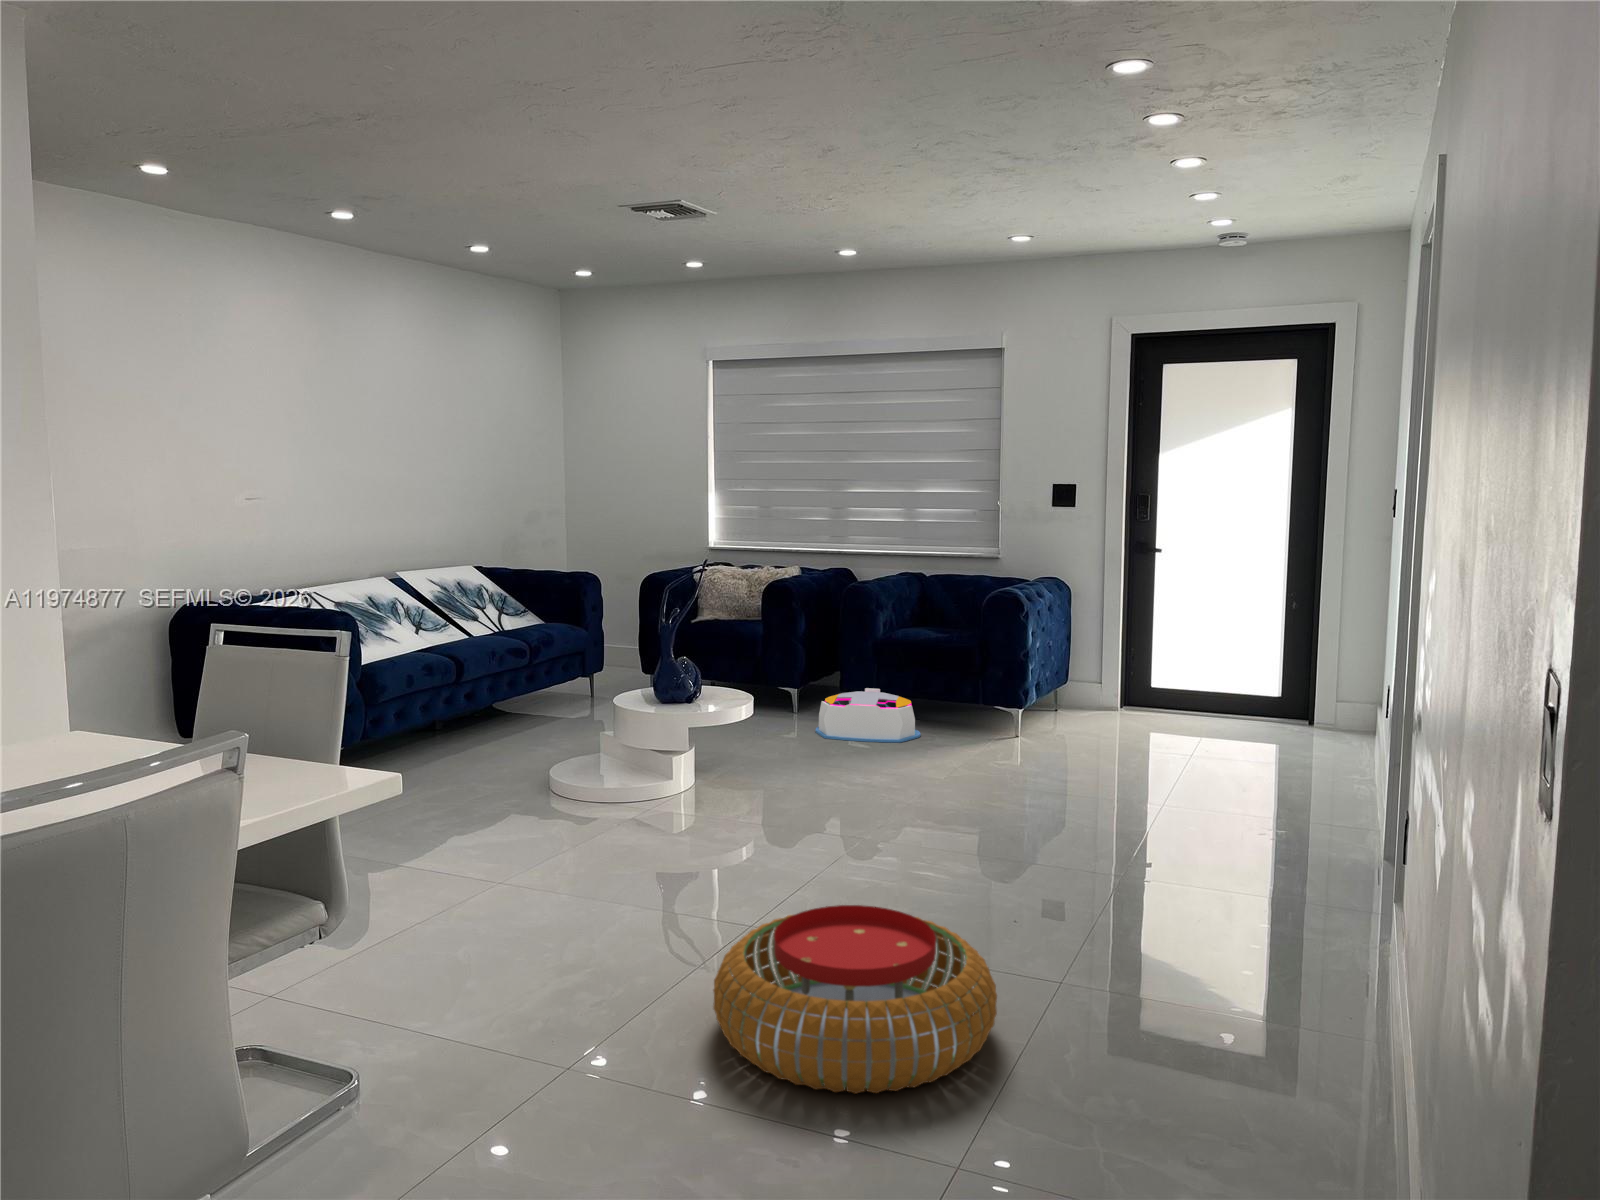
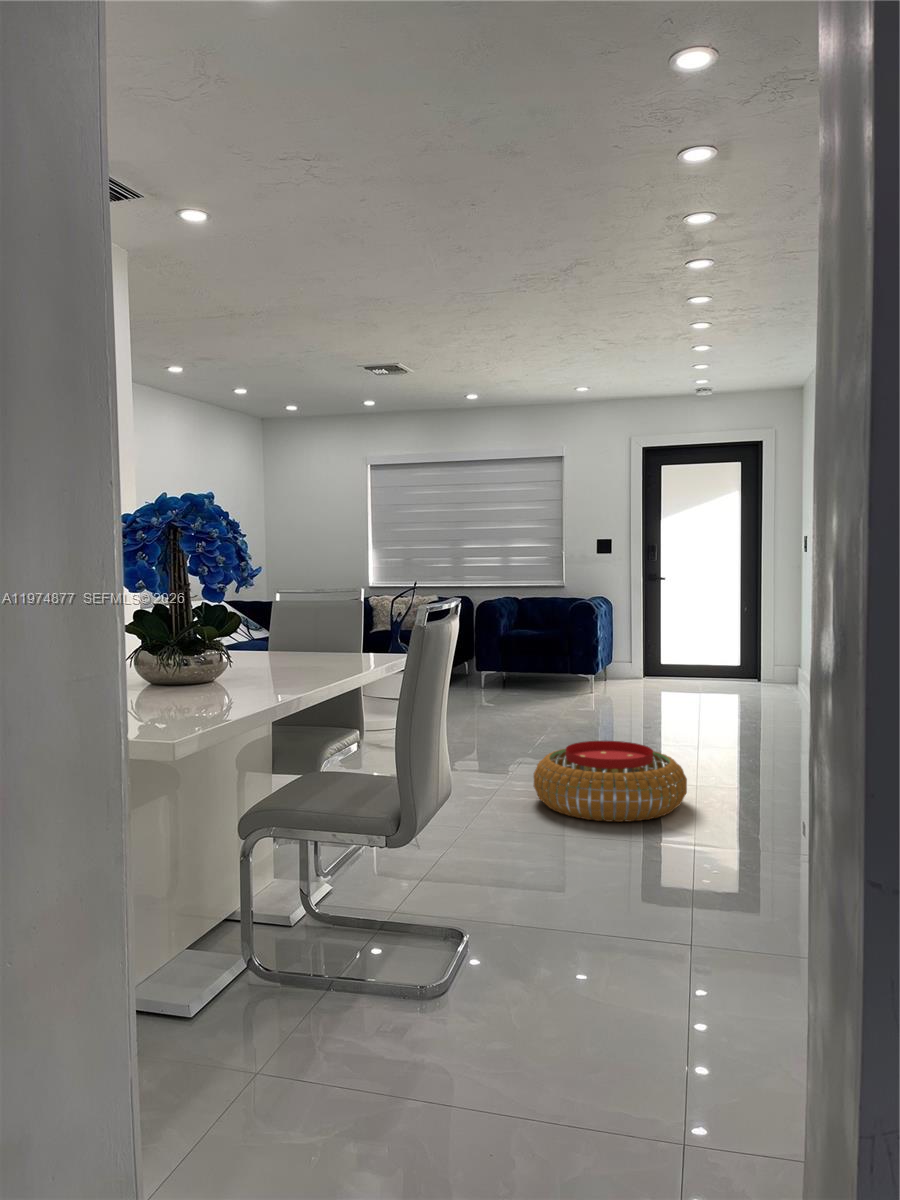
storage bin: present [816,688,920,743] -> none [467,667,534,698]

